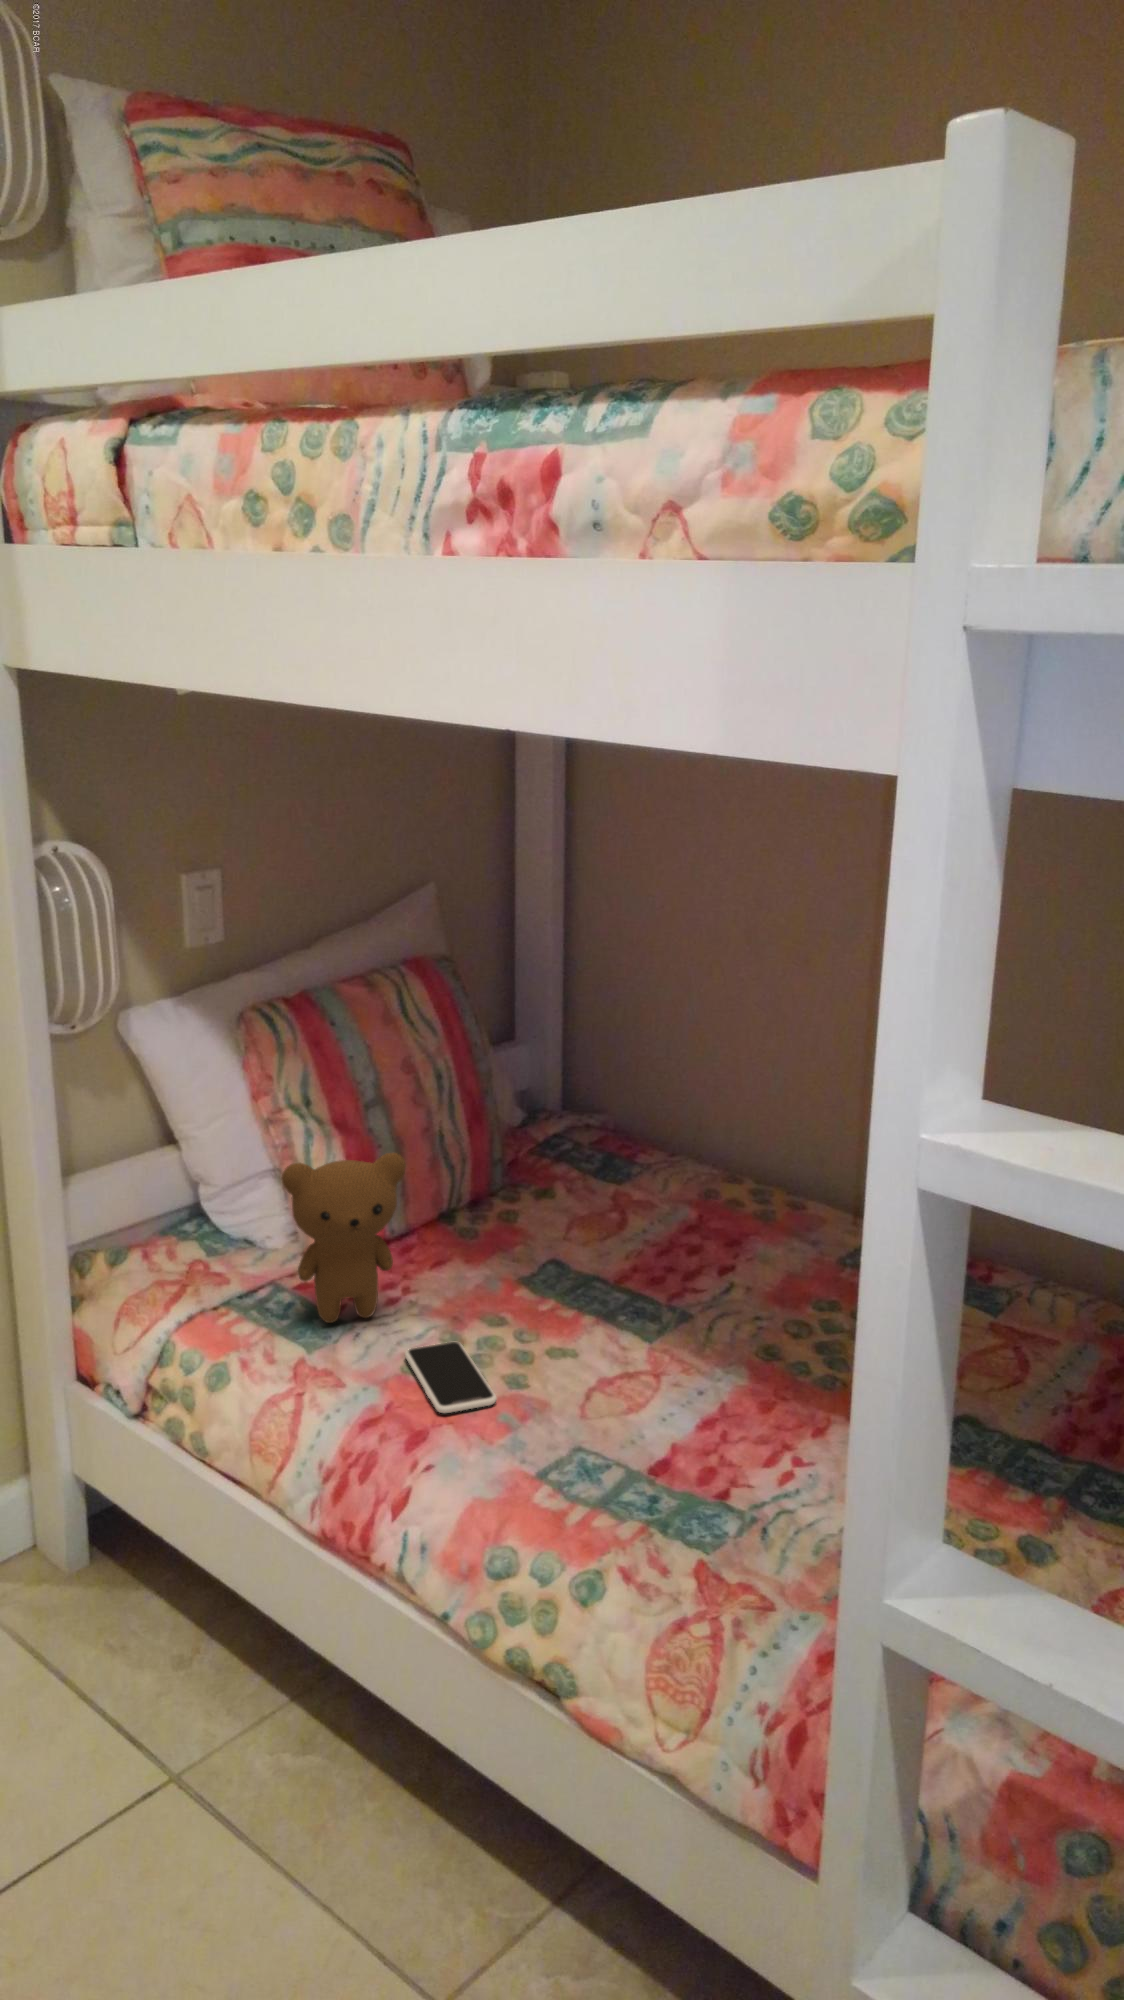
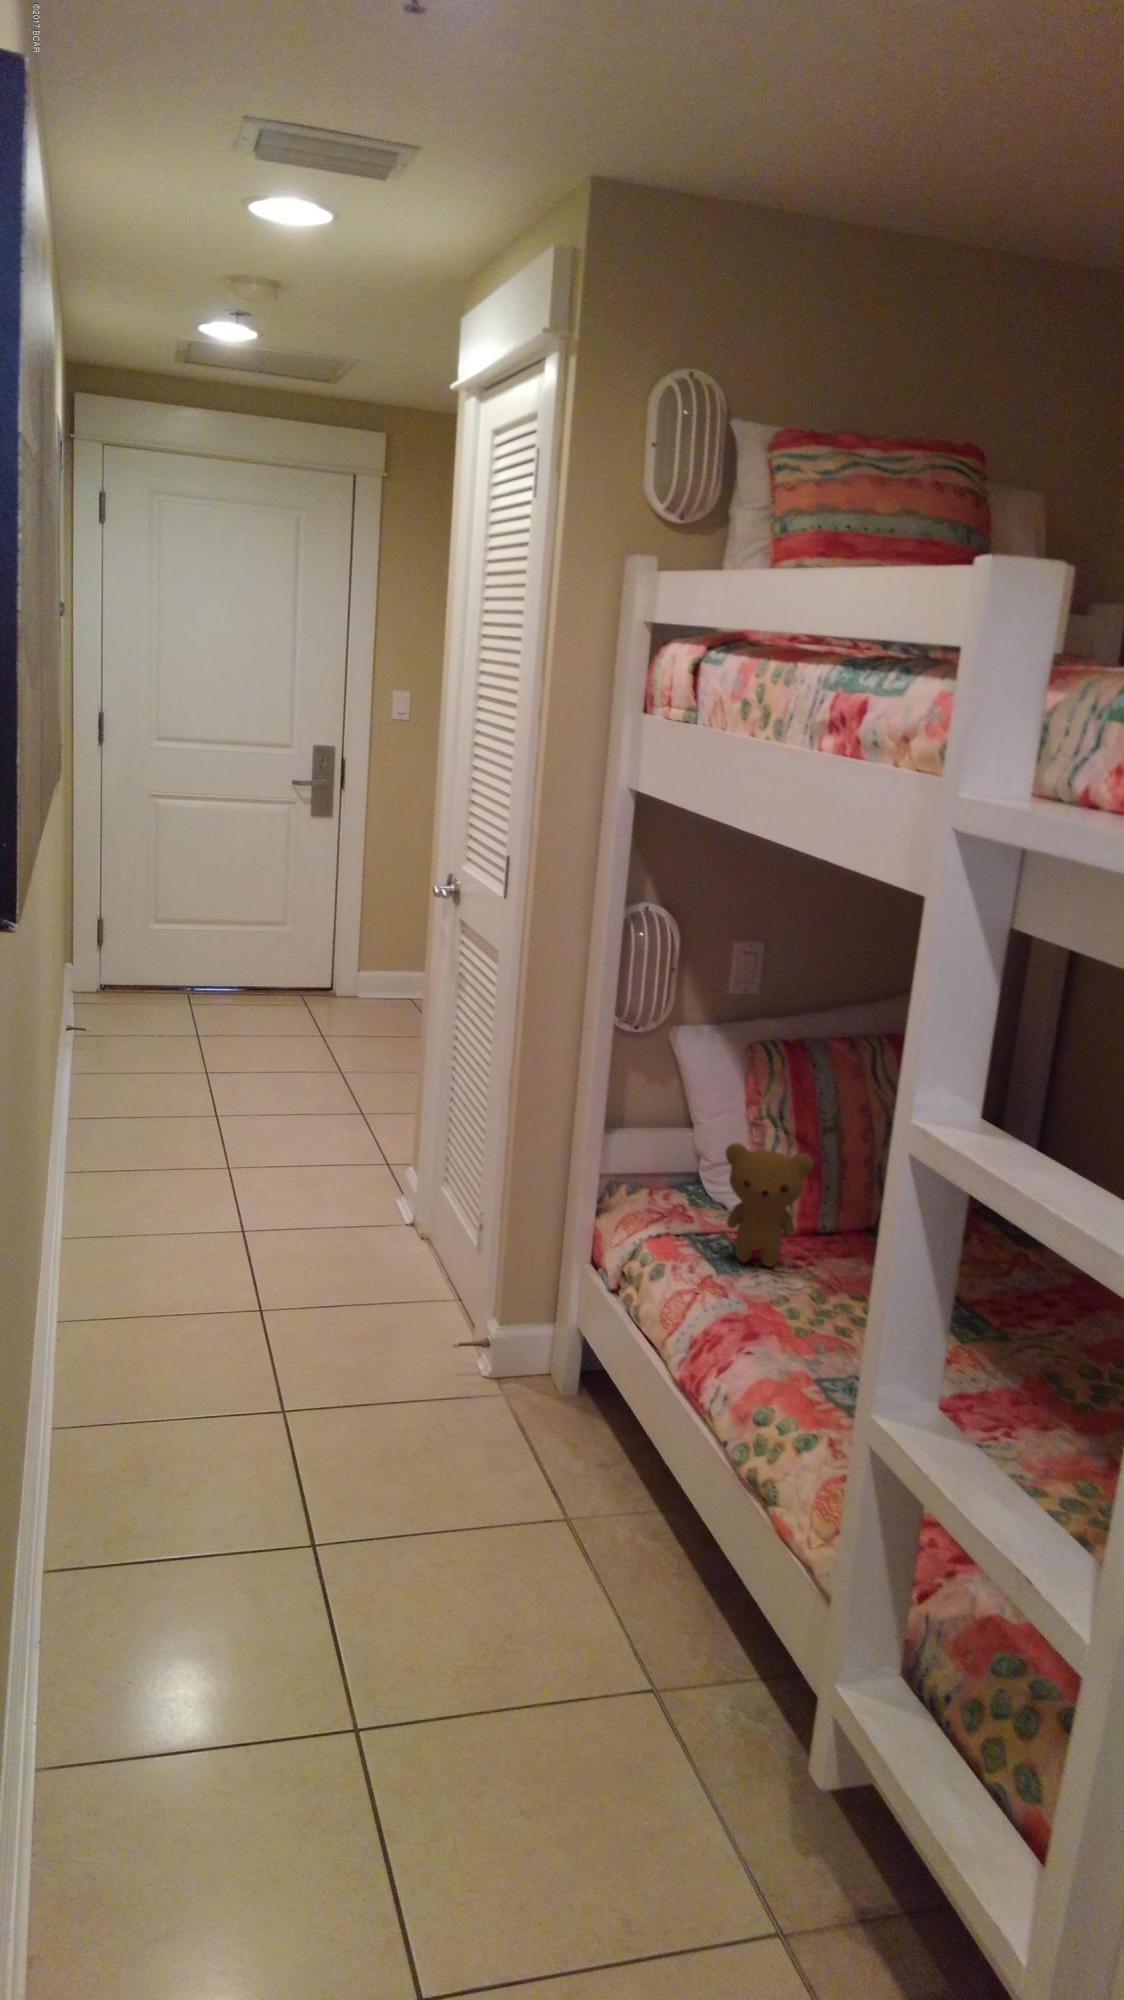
smartphone: present [405,1342,497,1413] -> none [774,1289,819,1334]

